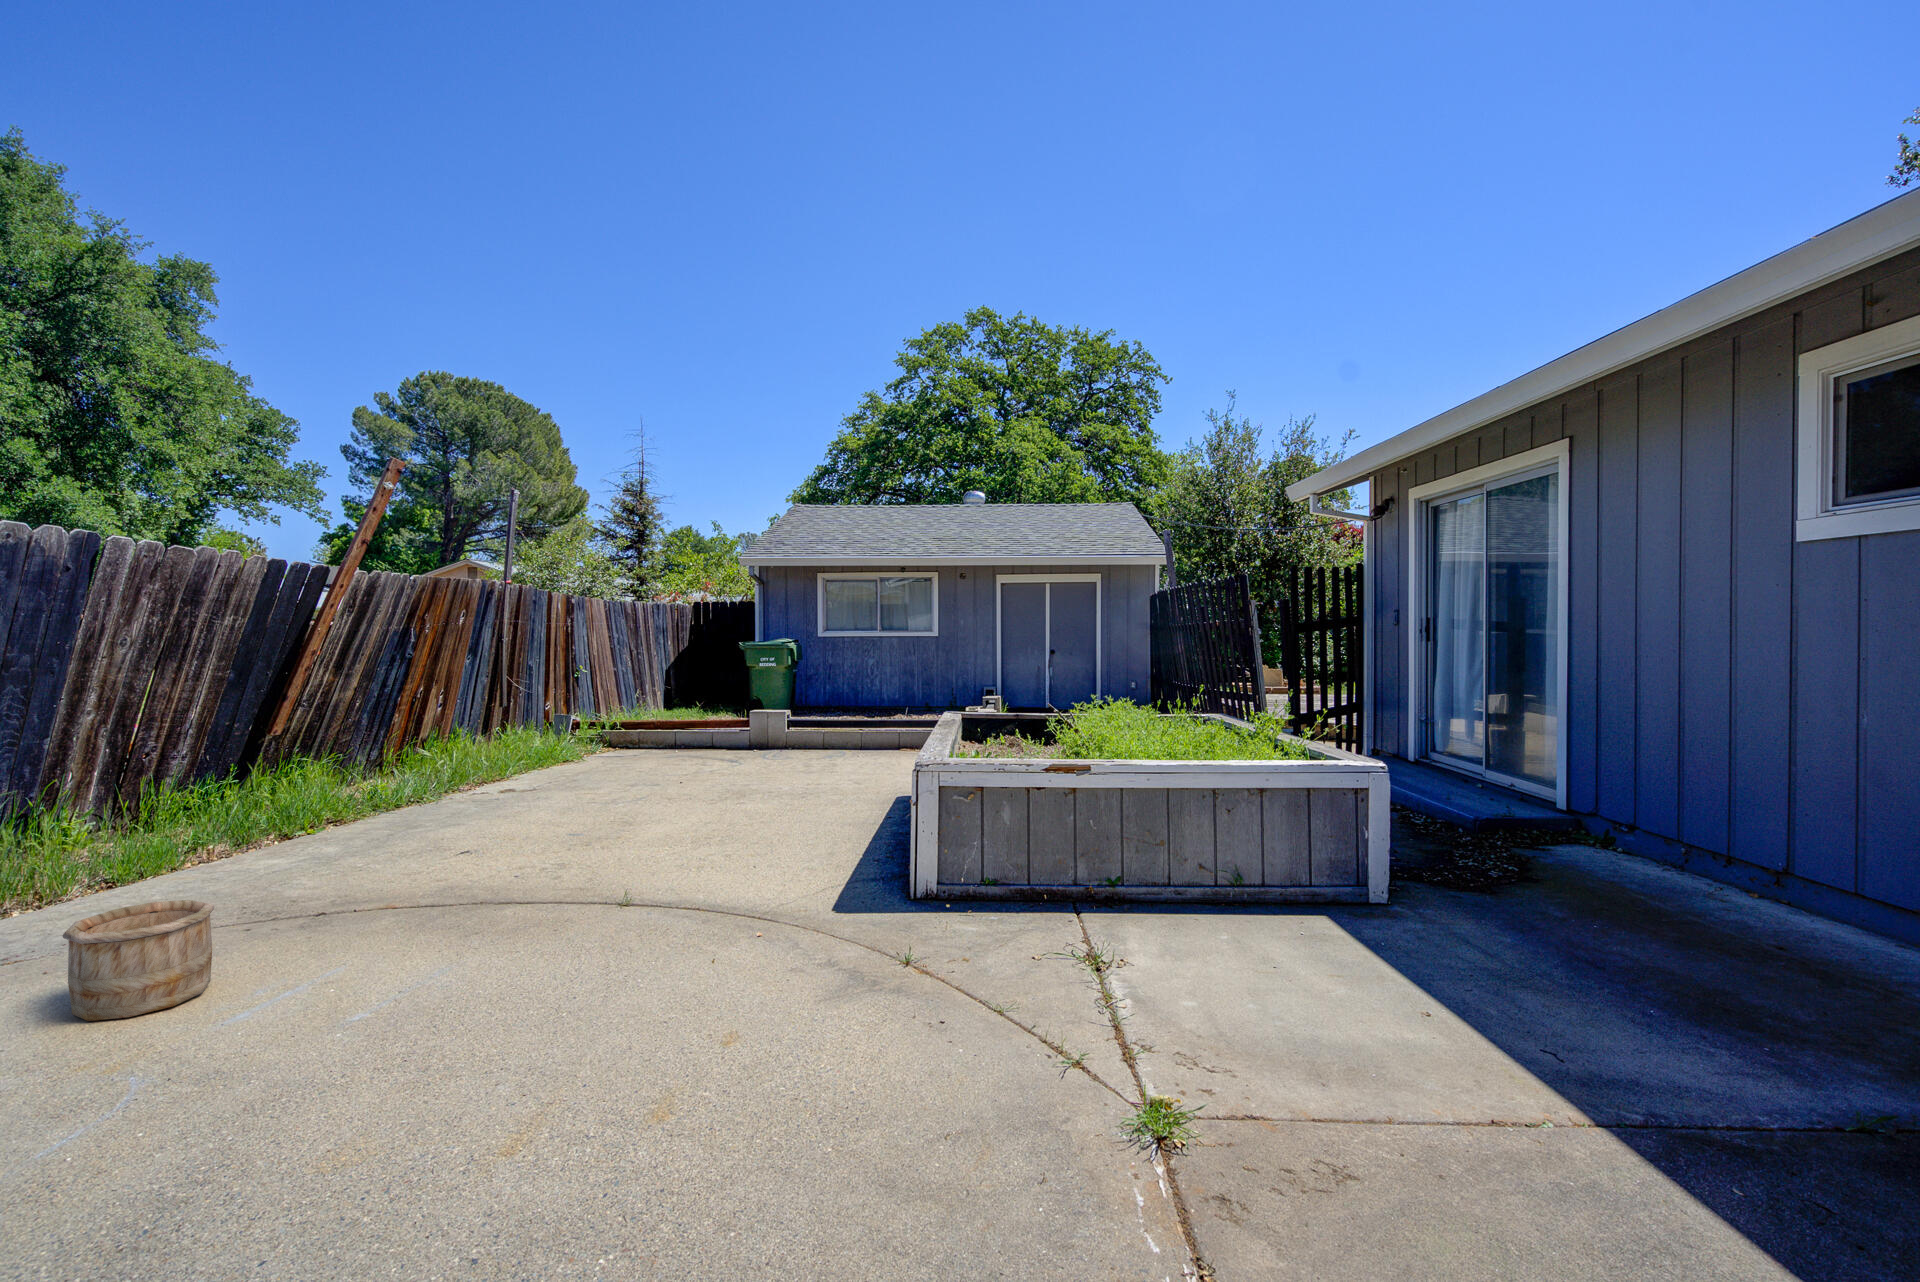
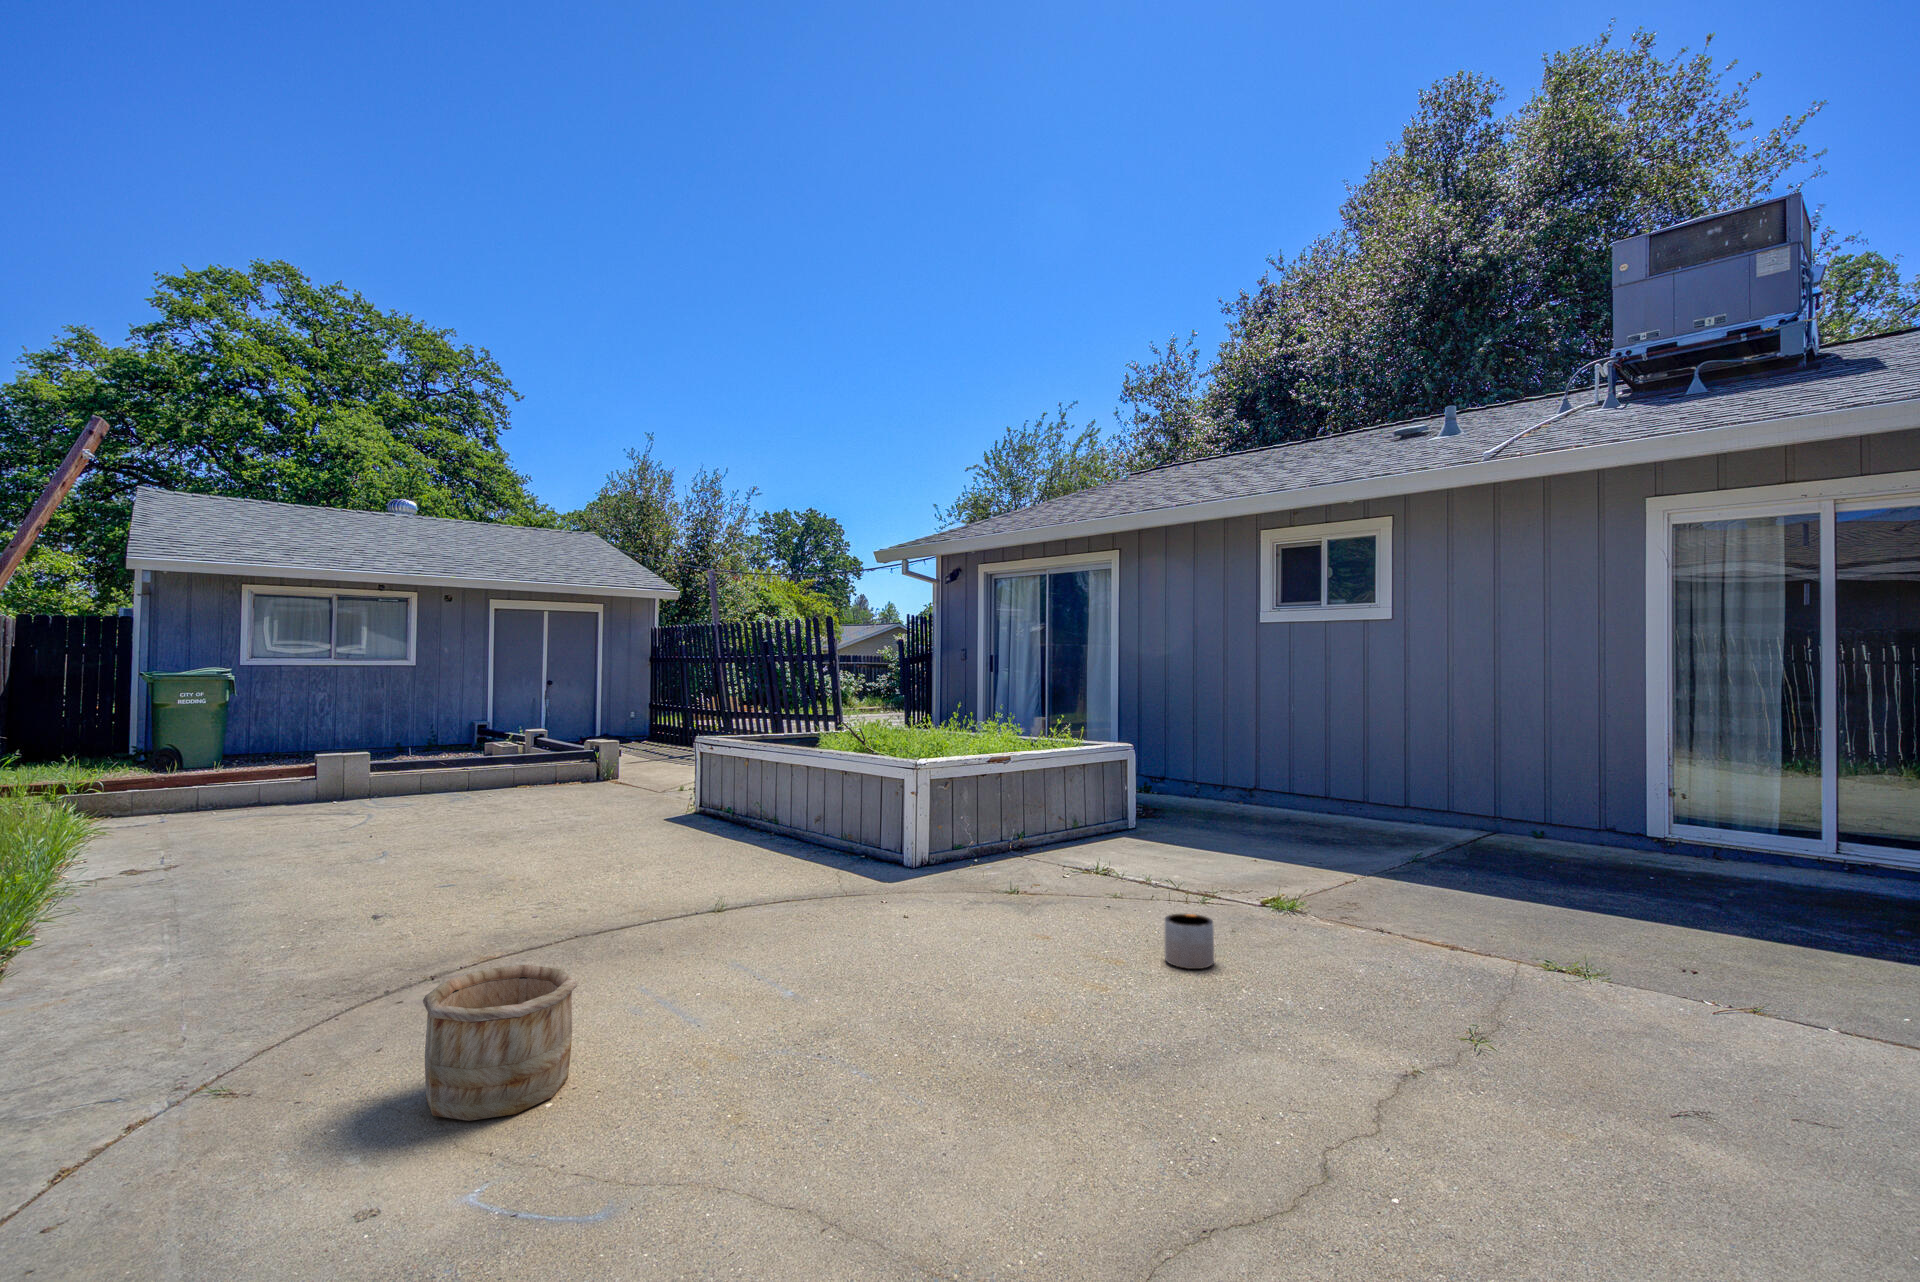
planter: none [725,1046,803,1149] -> present [1164,914,1214,969]

